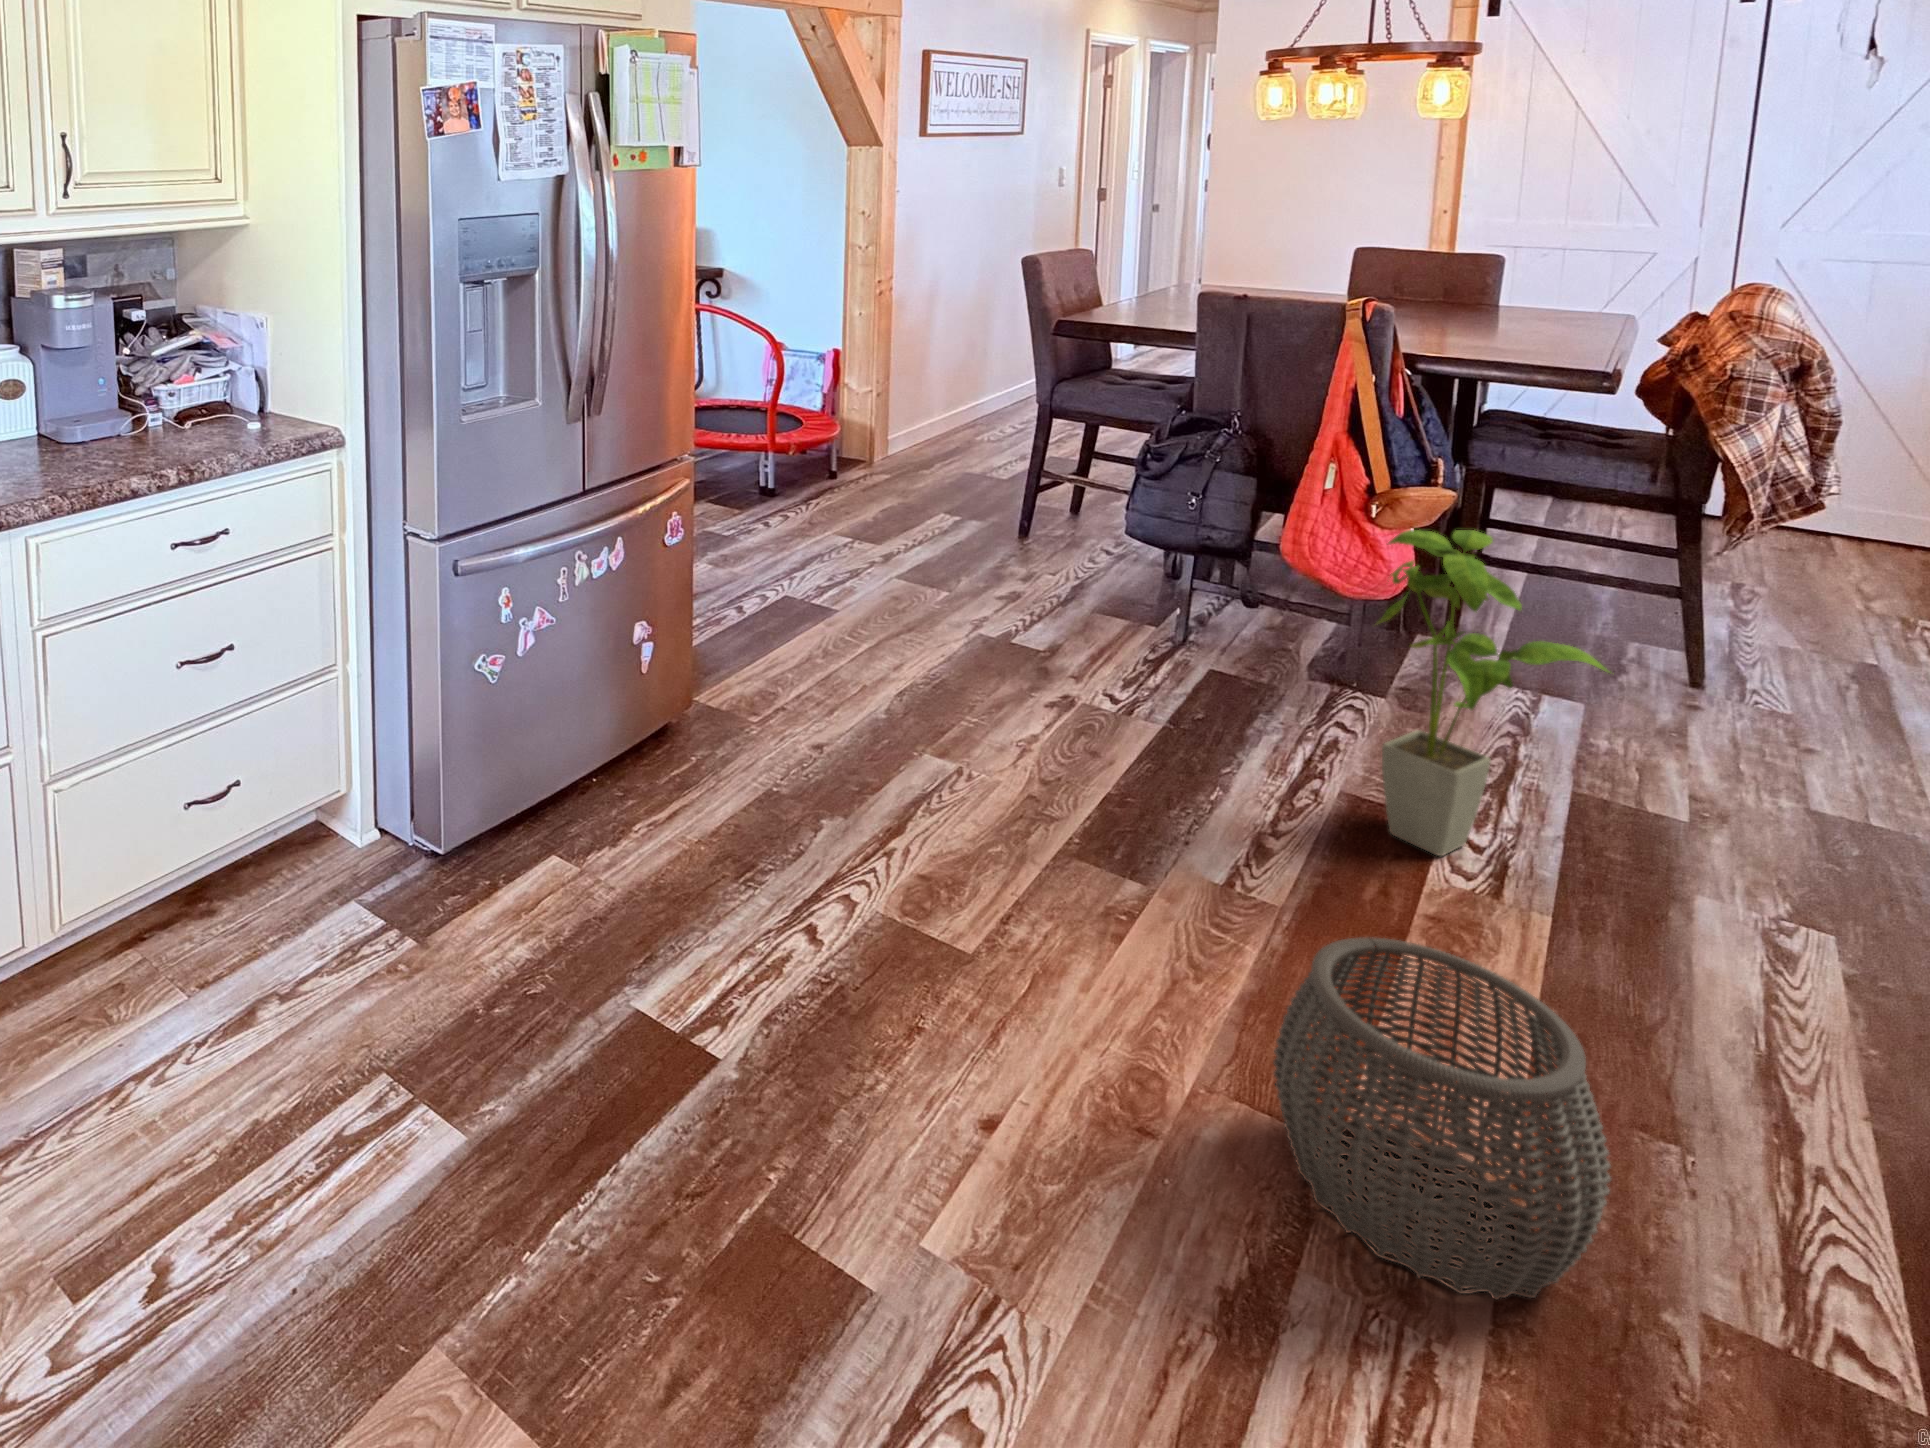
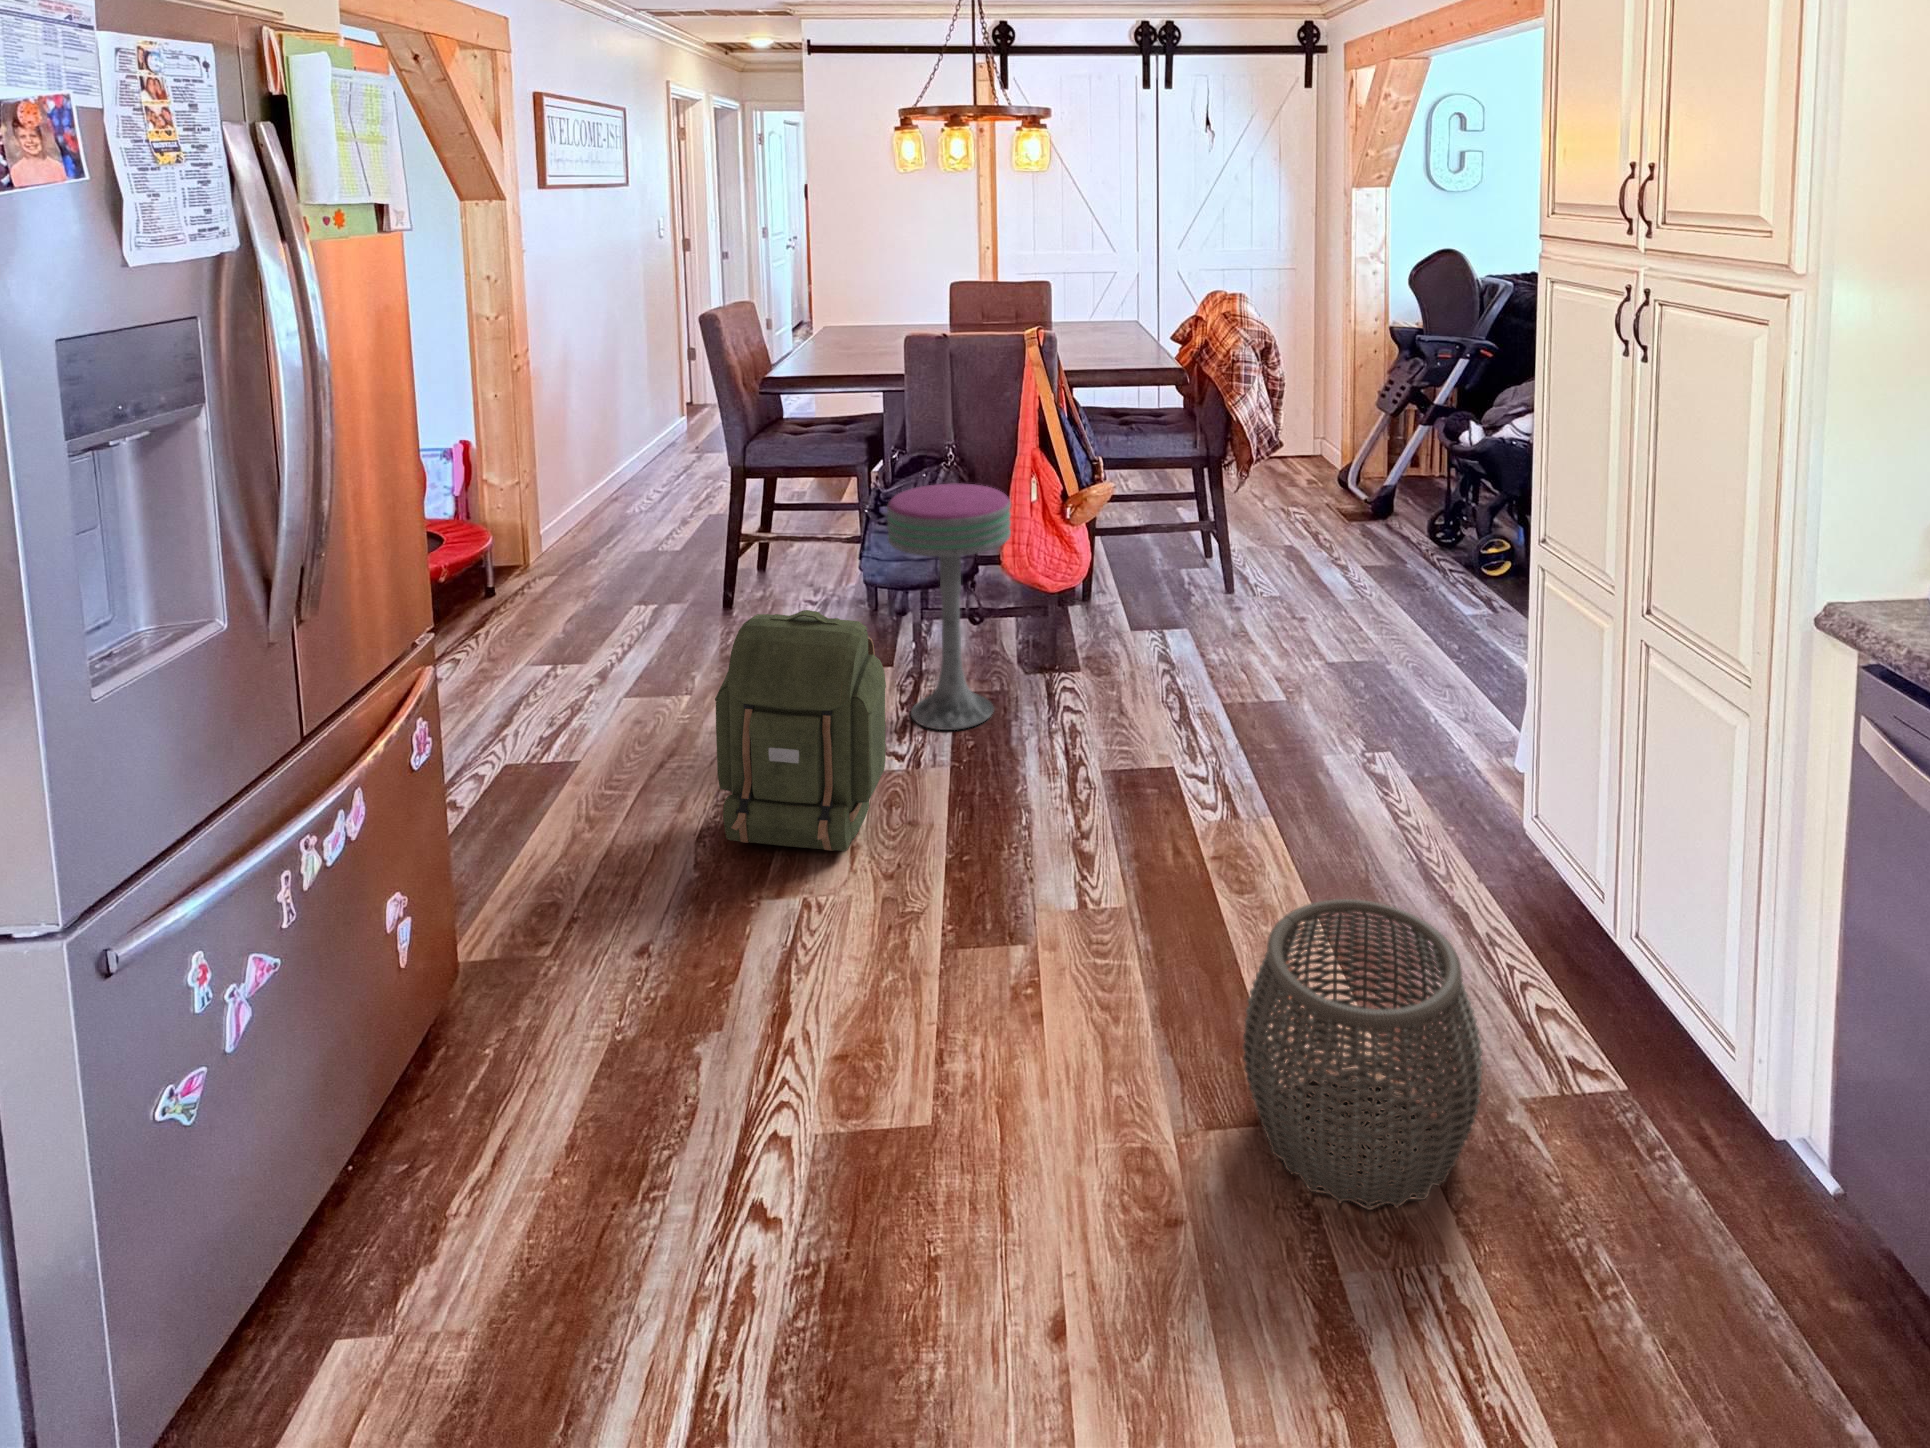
bar stool: none [1137,449,1286,701] -> present [887,484,1011,730]
backpack: none [914,518,1082,745] -> present [715,610,886,851]
house plant: present [1378,530,1609,856] -> none [1127,516,1281,801]

